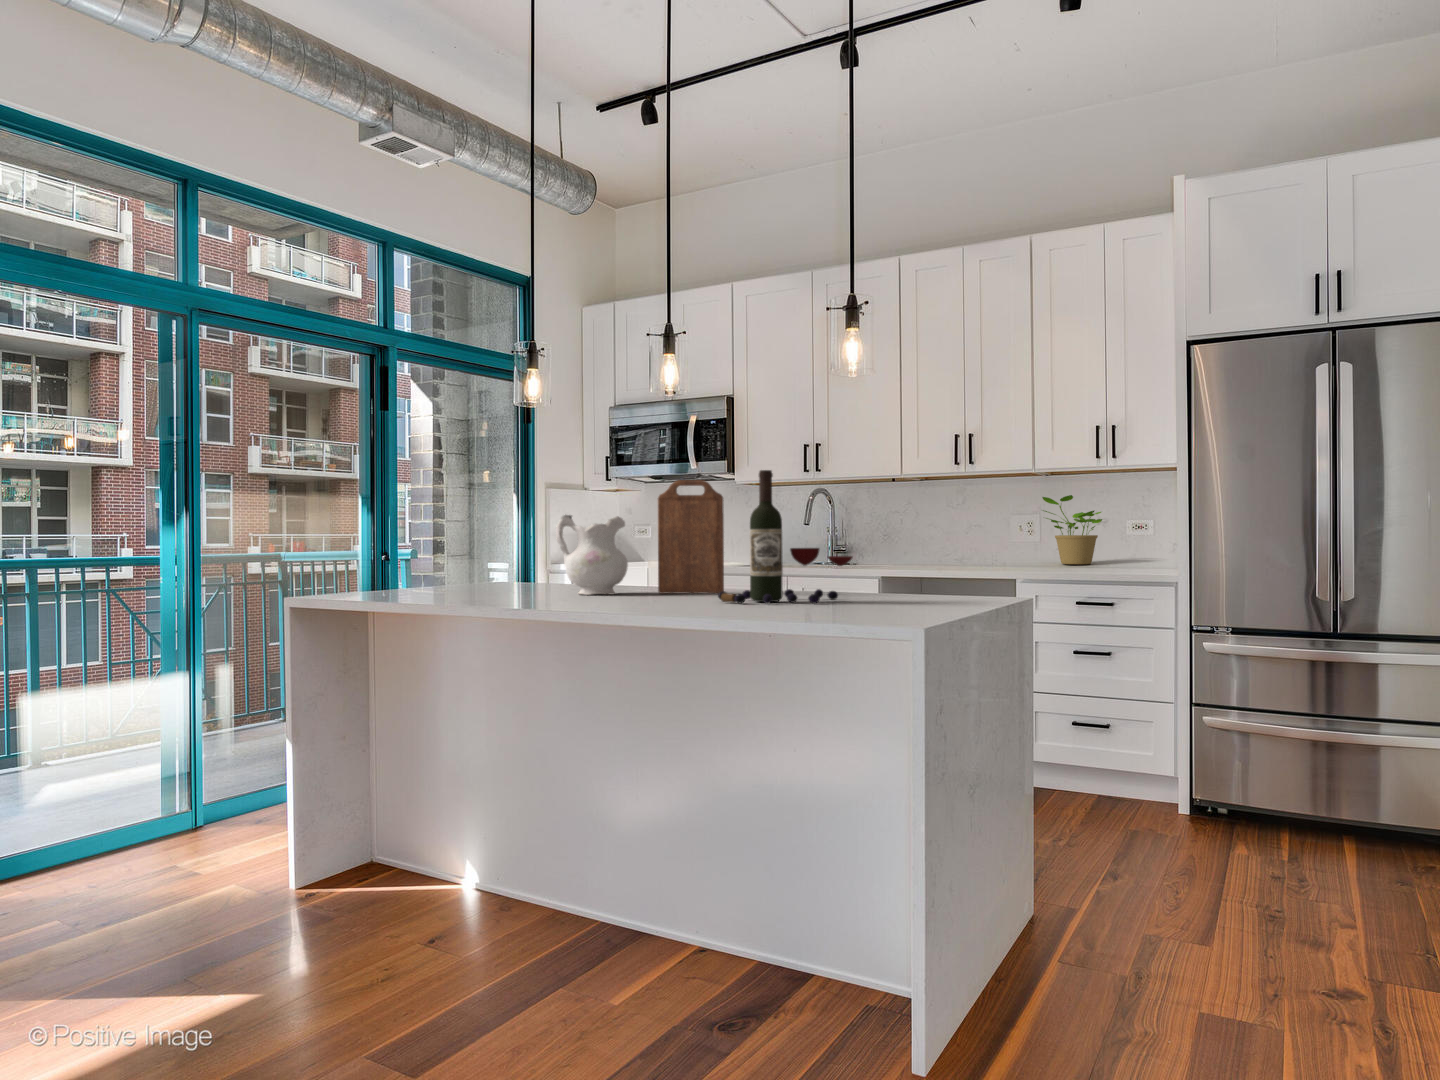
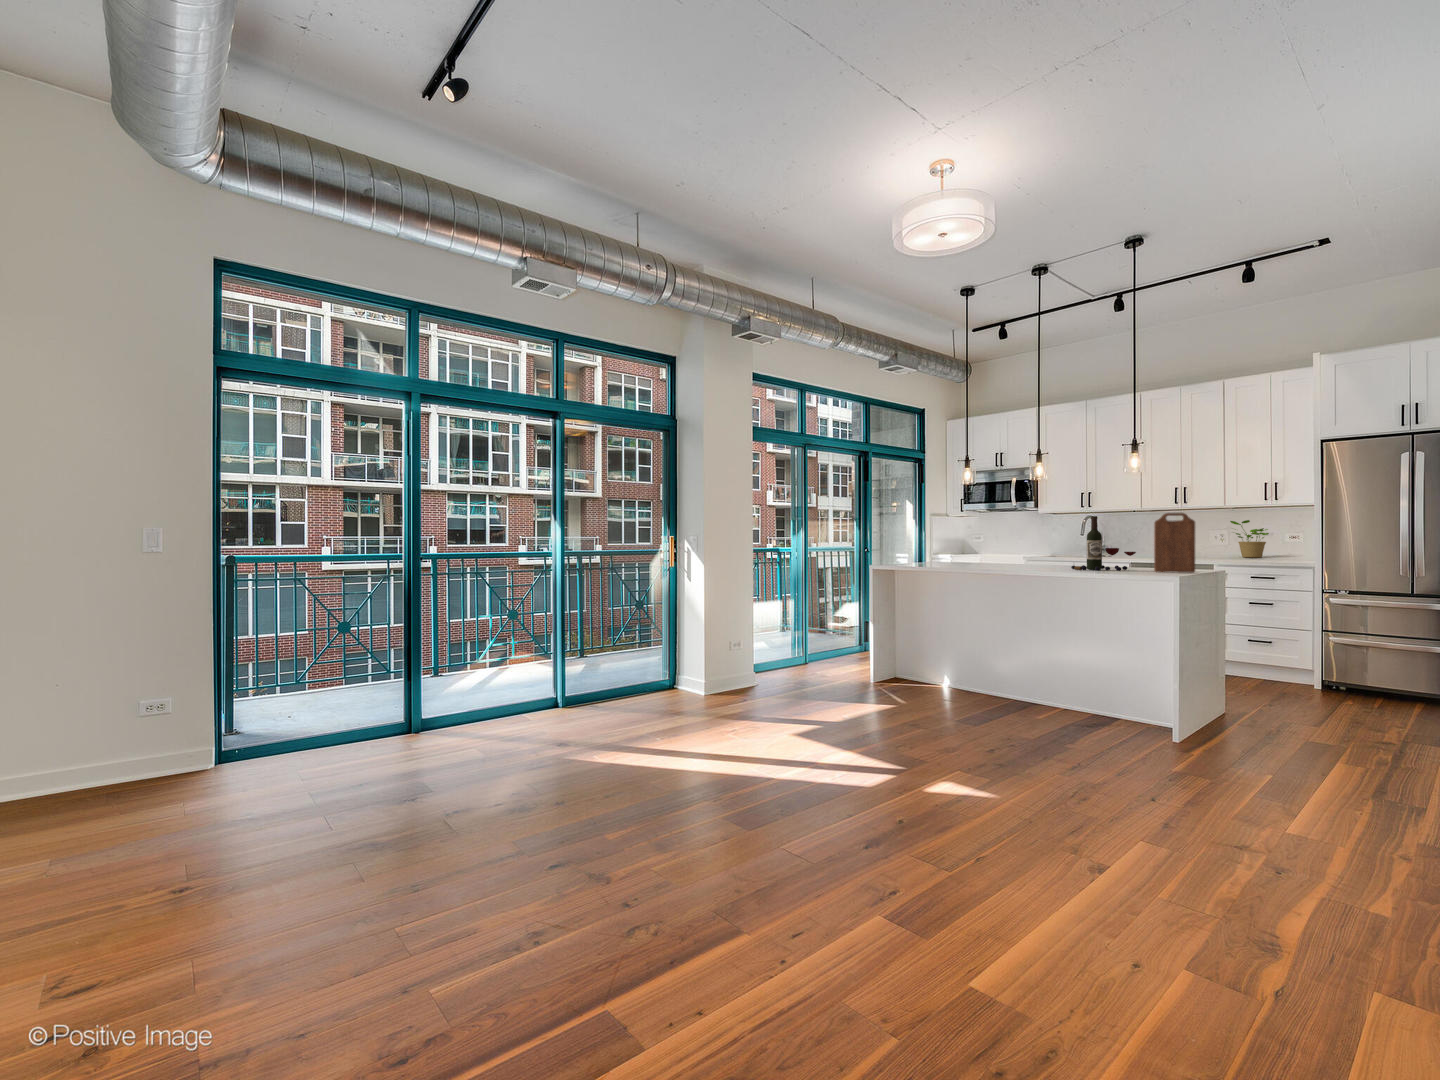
cutting board: present [658,480,724,594] -> present [1154,513,1195,573]
ceramic pitcher: present [556,515,628,595] -> none [985,533,1017,567]

